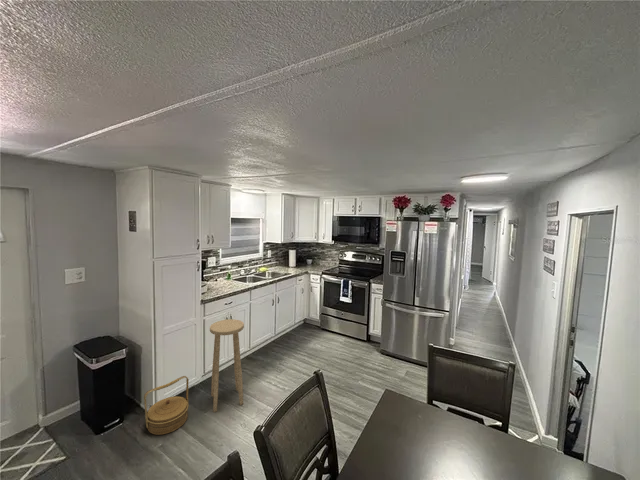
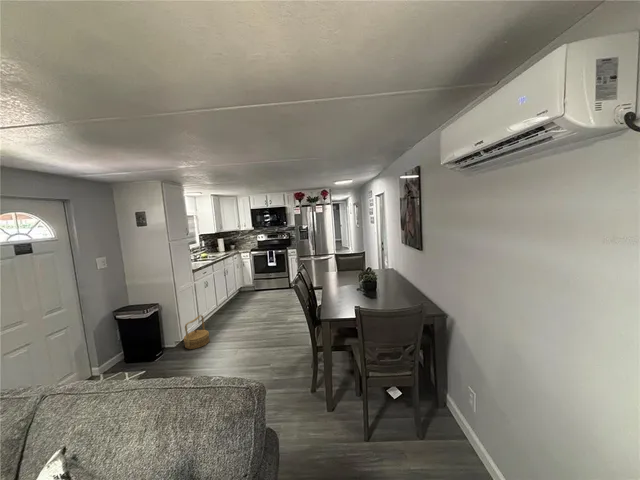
stool: present [210,319,244,412] -> none [209,278,238,333]

